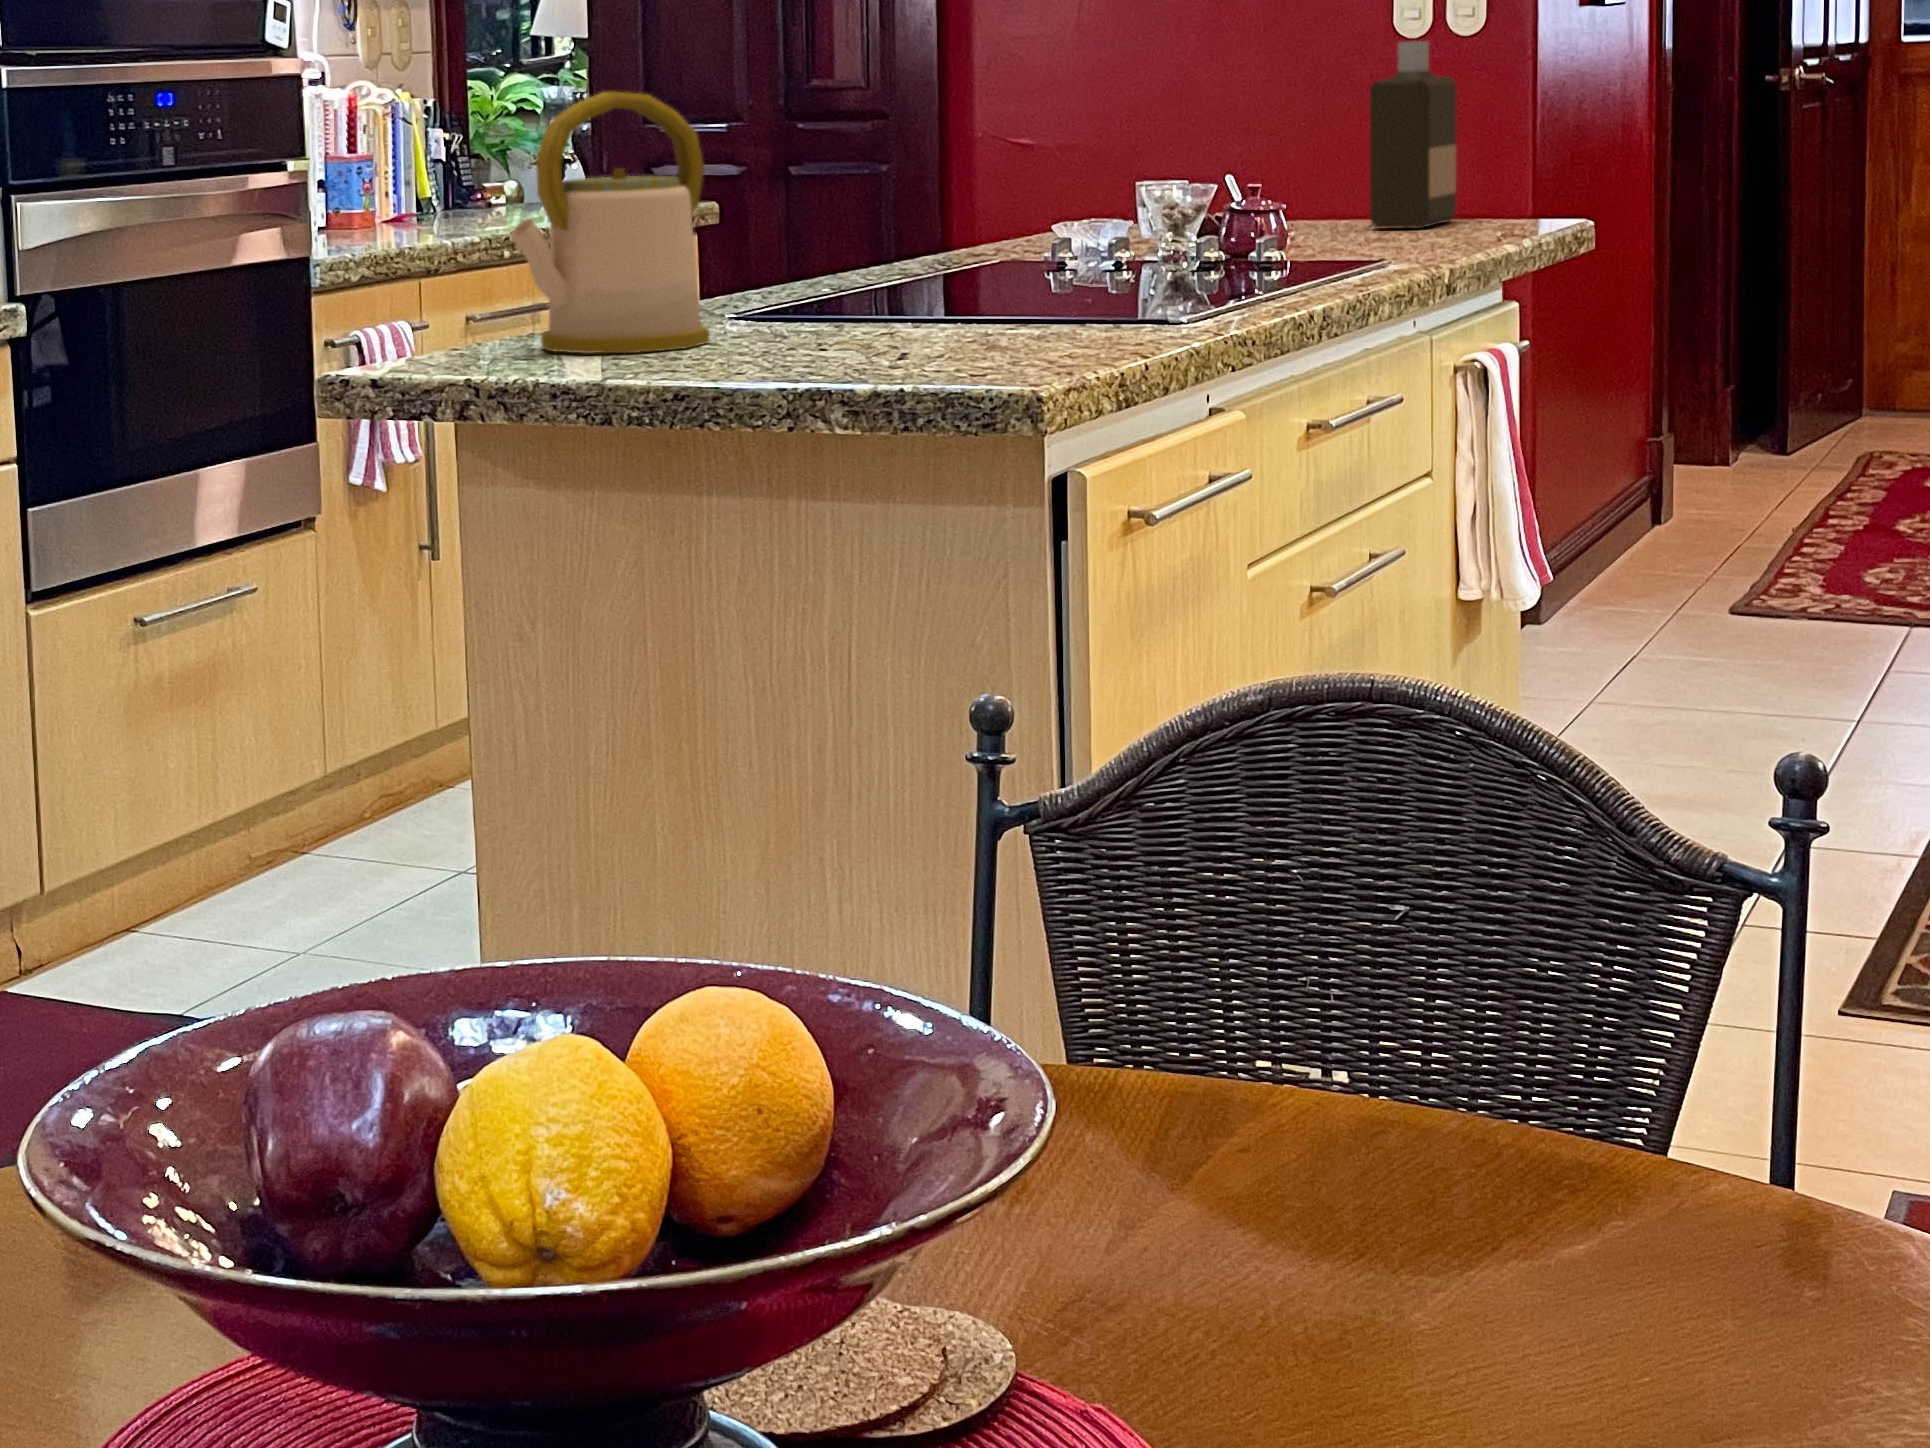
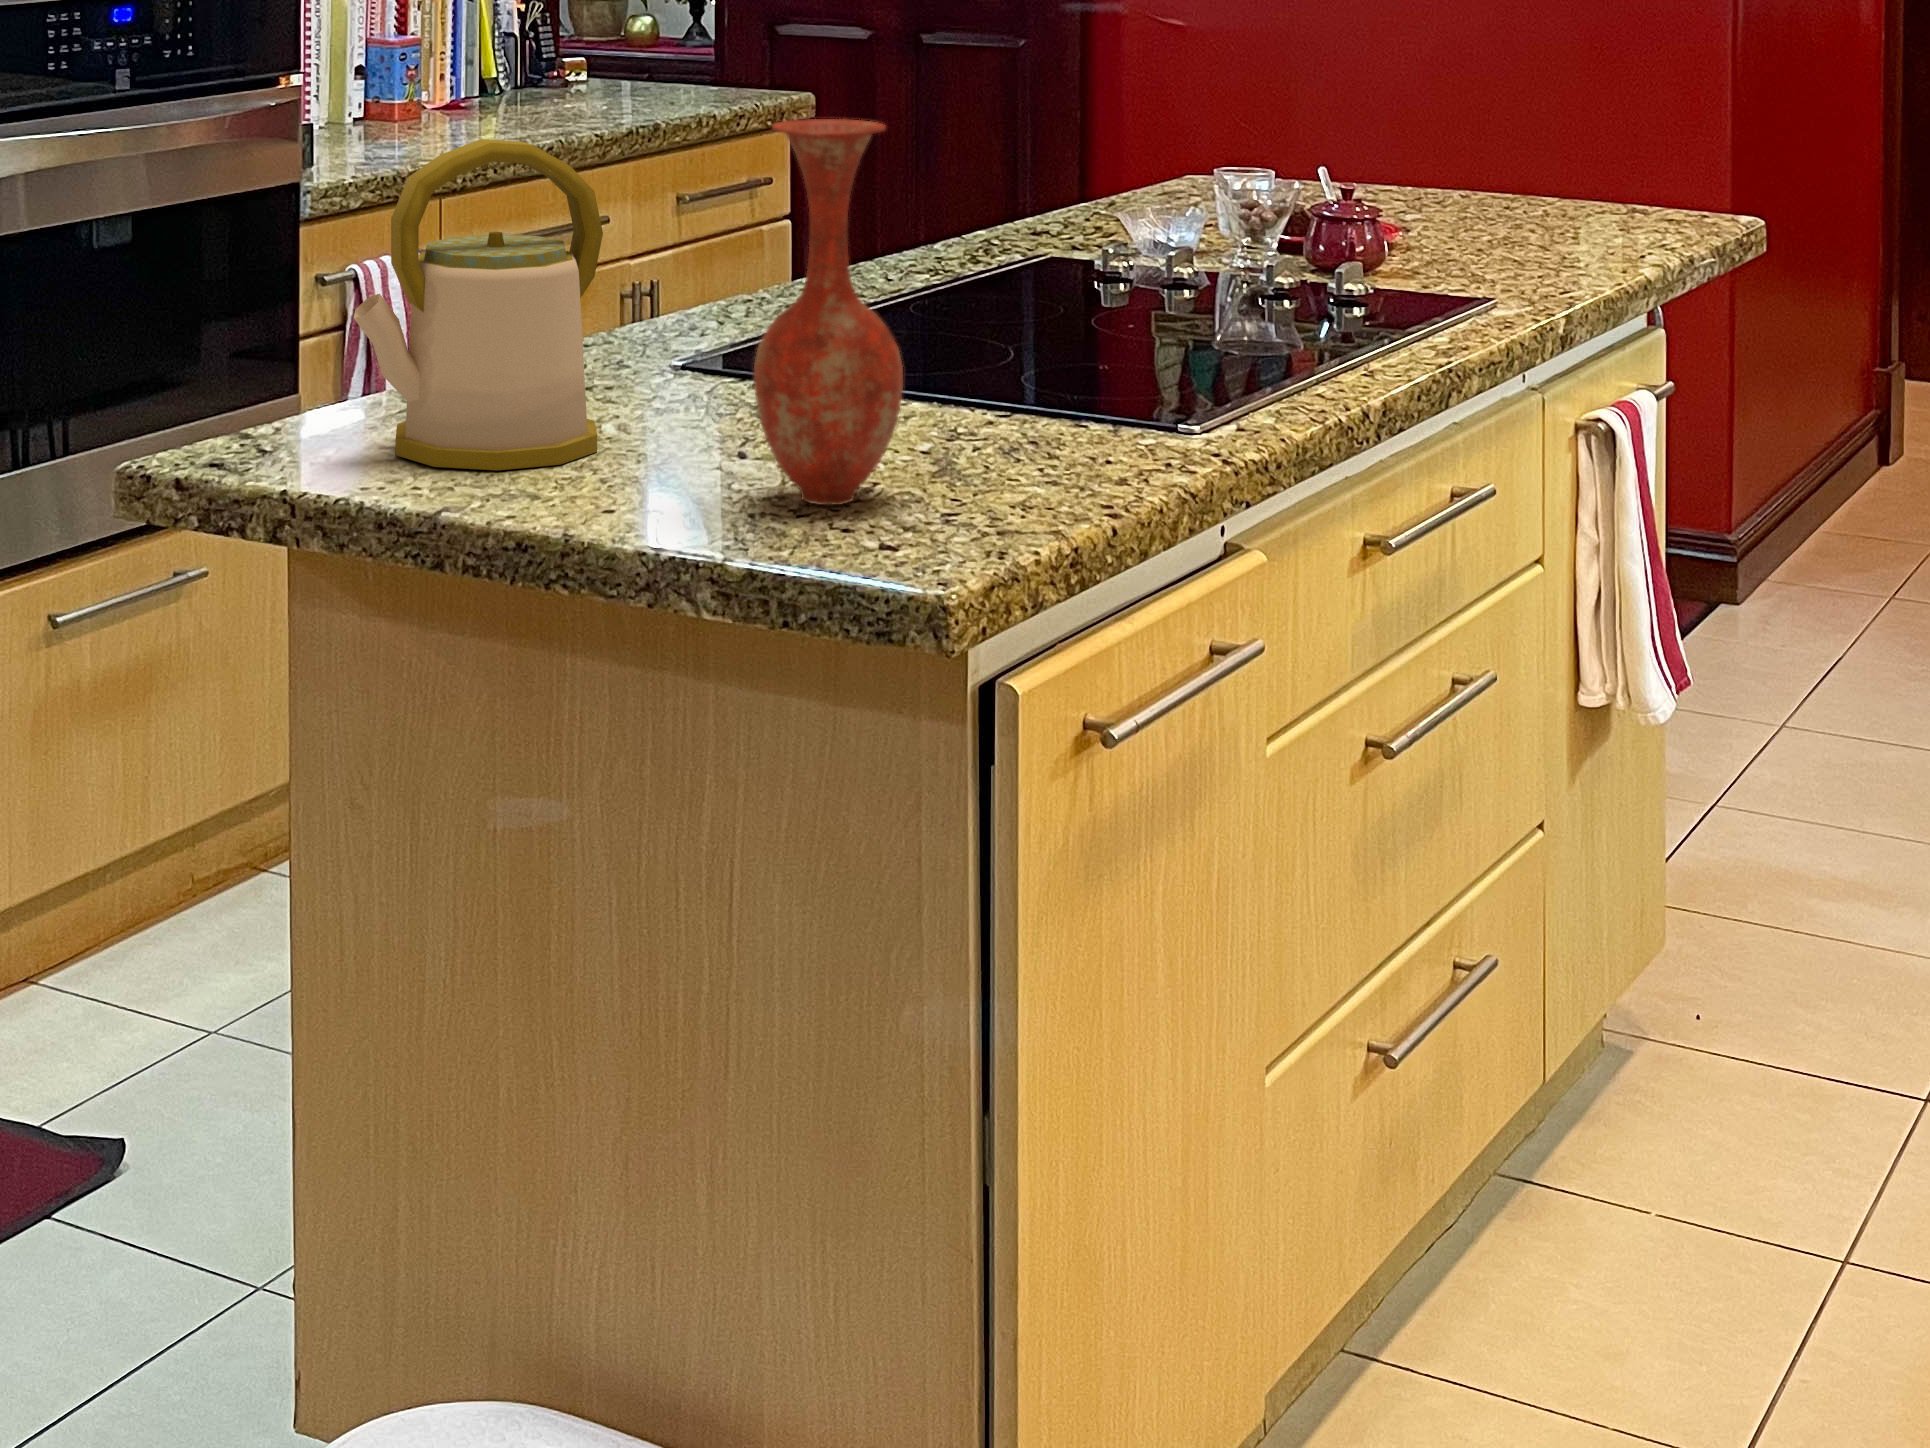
bottle: present [1370,41,1456,228] -> none [1492,17,1599,239]
vase: none [857,43,977,350] -> present [754,119,903,505]

